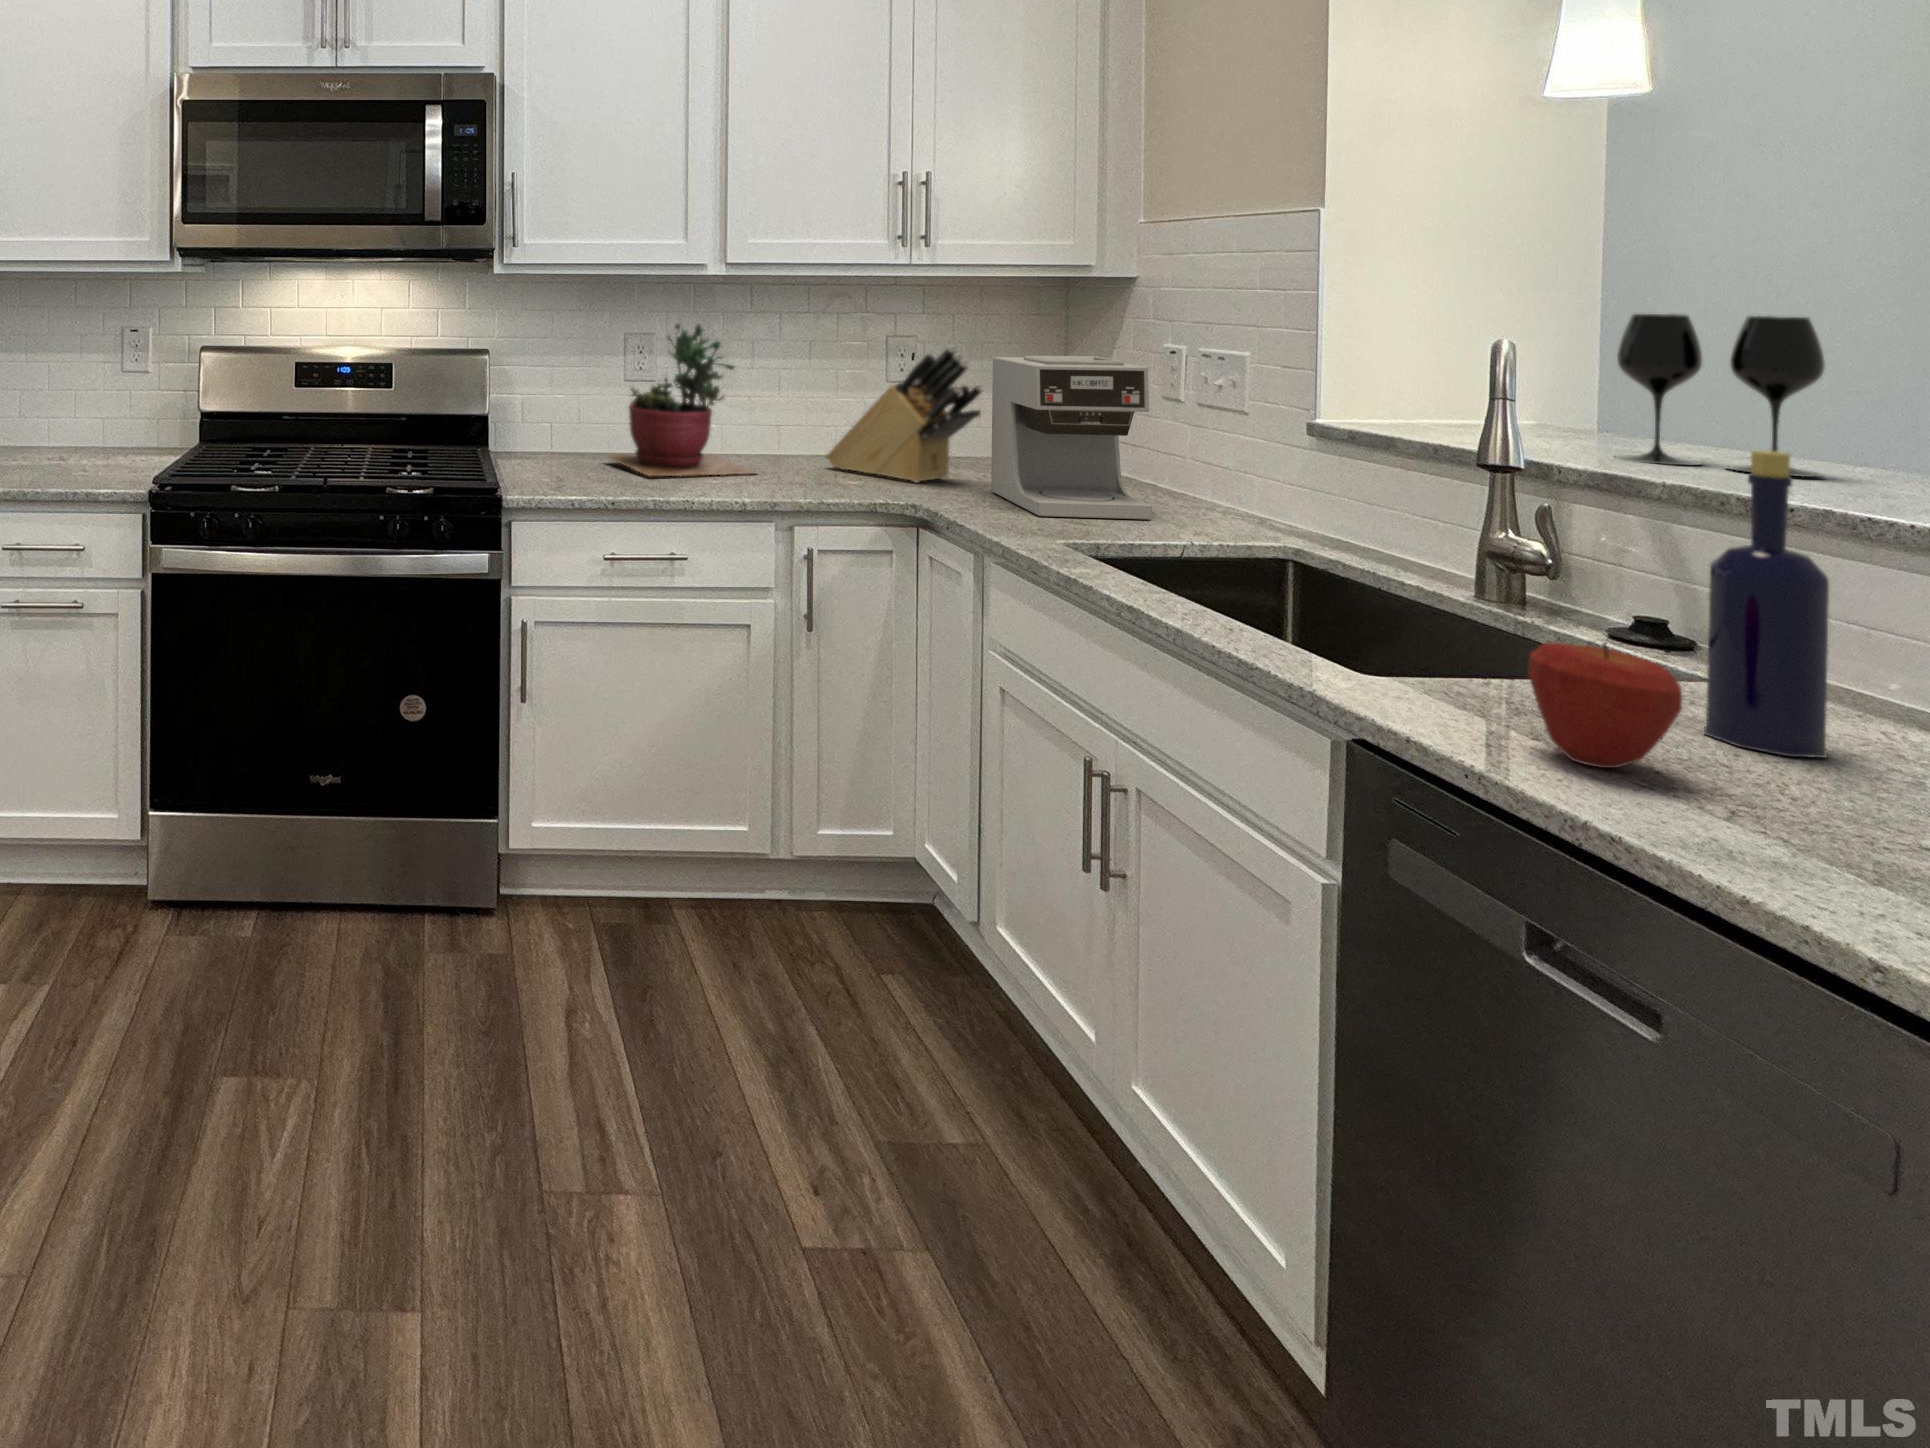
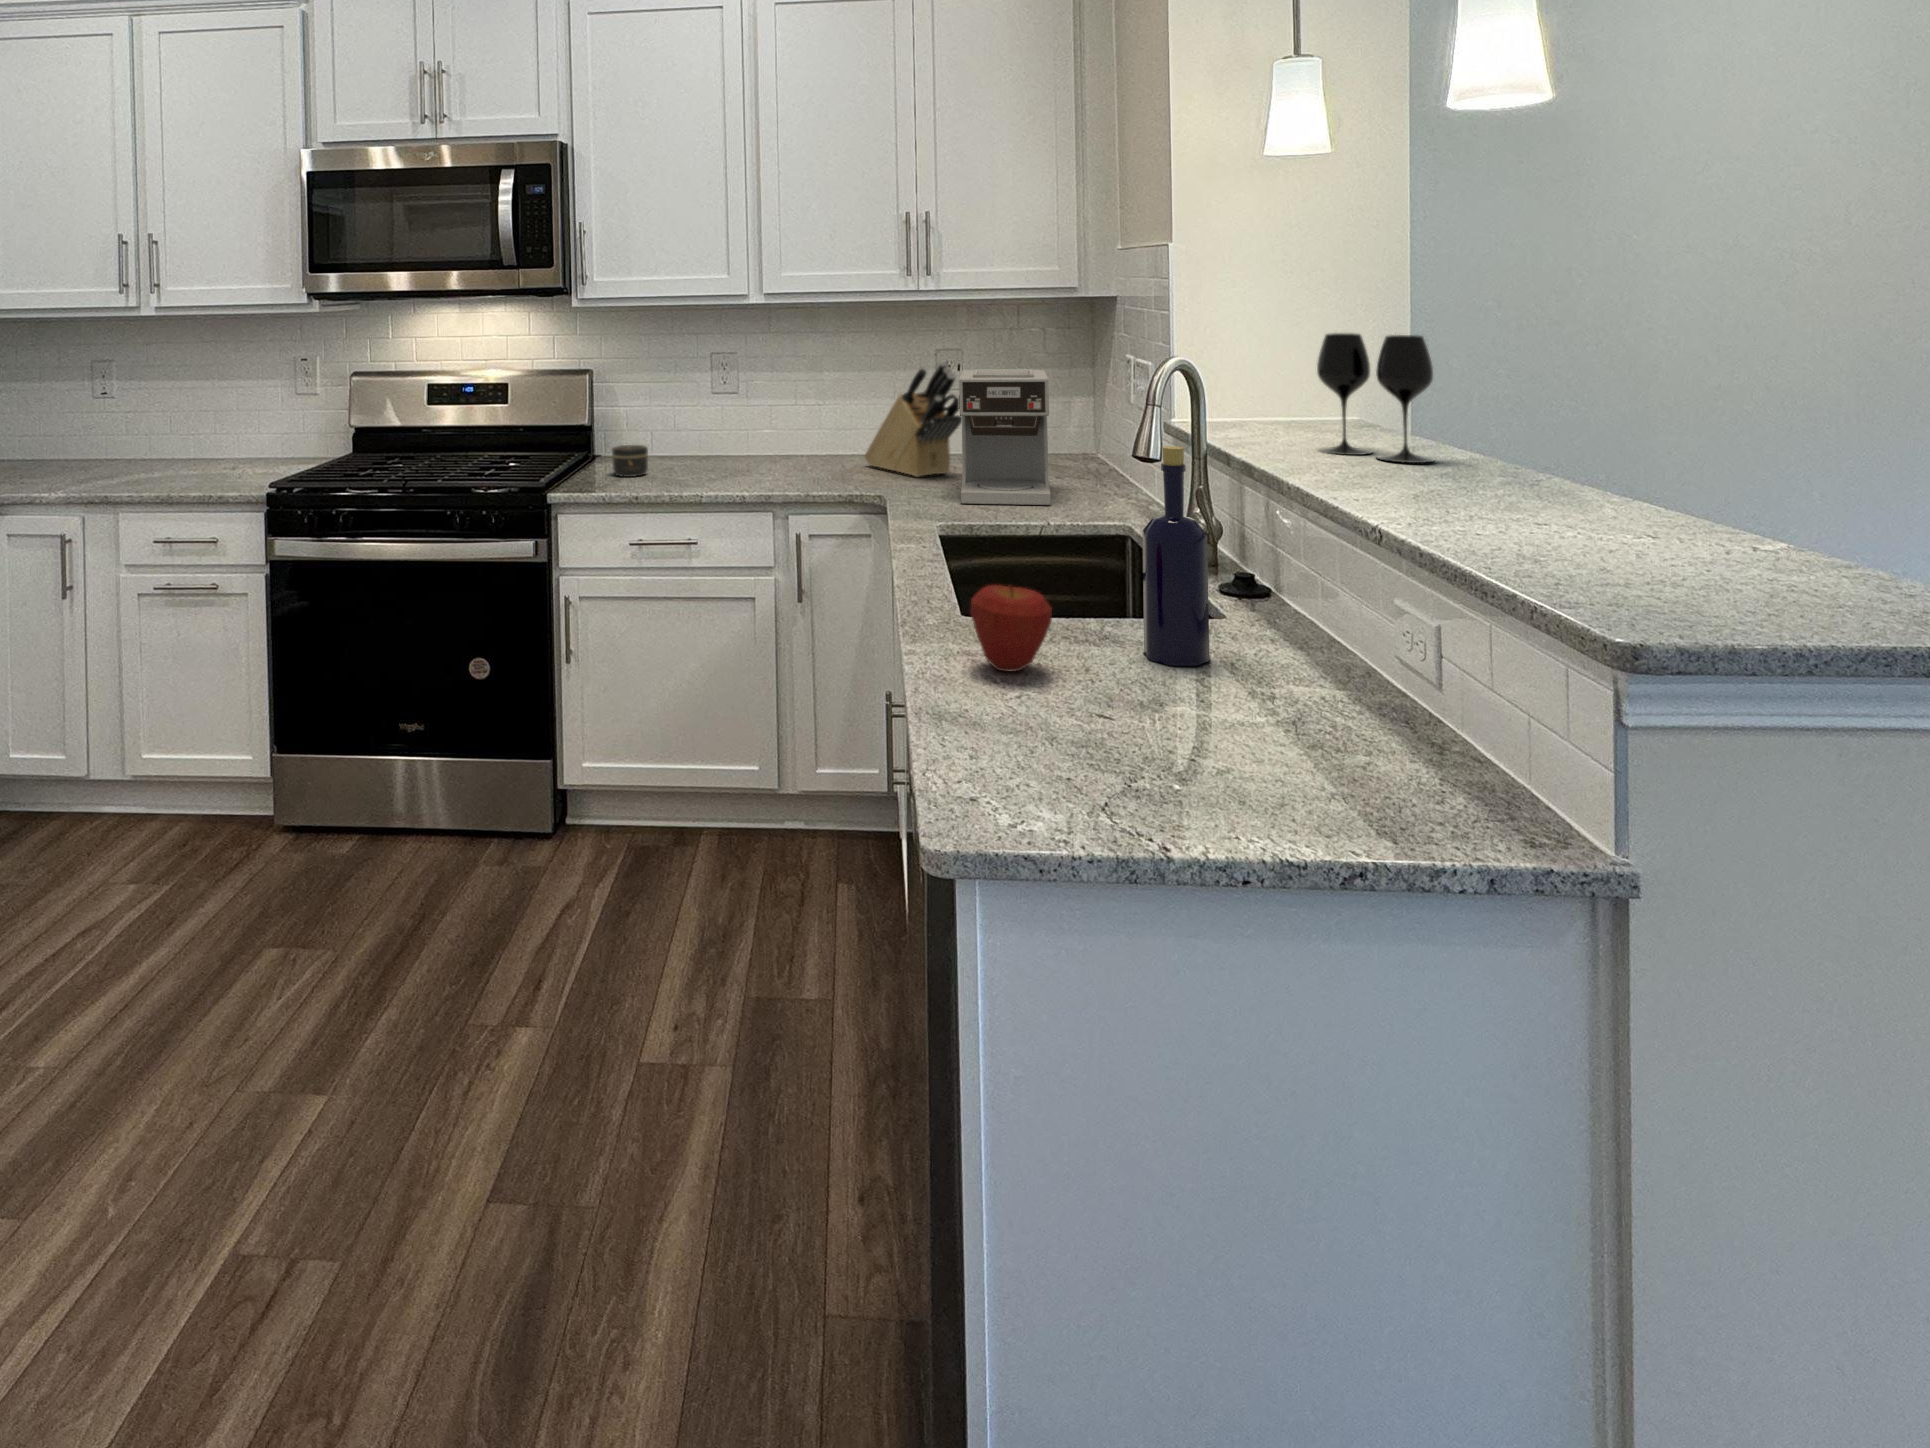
succulent plant: present [606,324,754,476] -> none [682,344,798,475]
jar: none [541,439,584,477] -> present [612,445,648,477]

